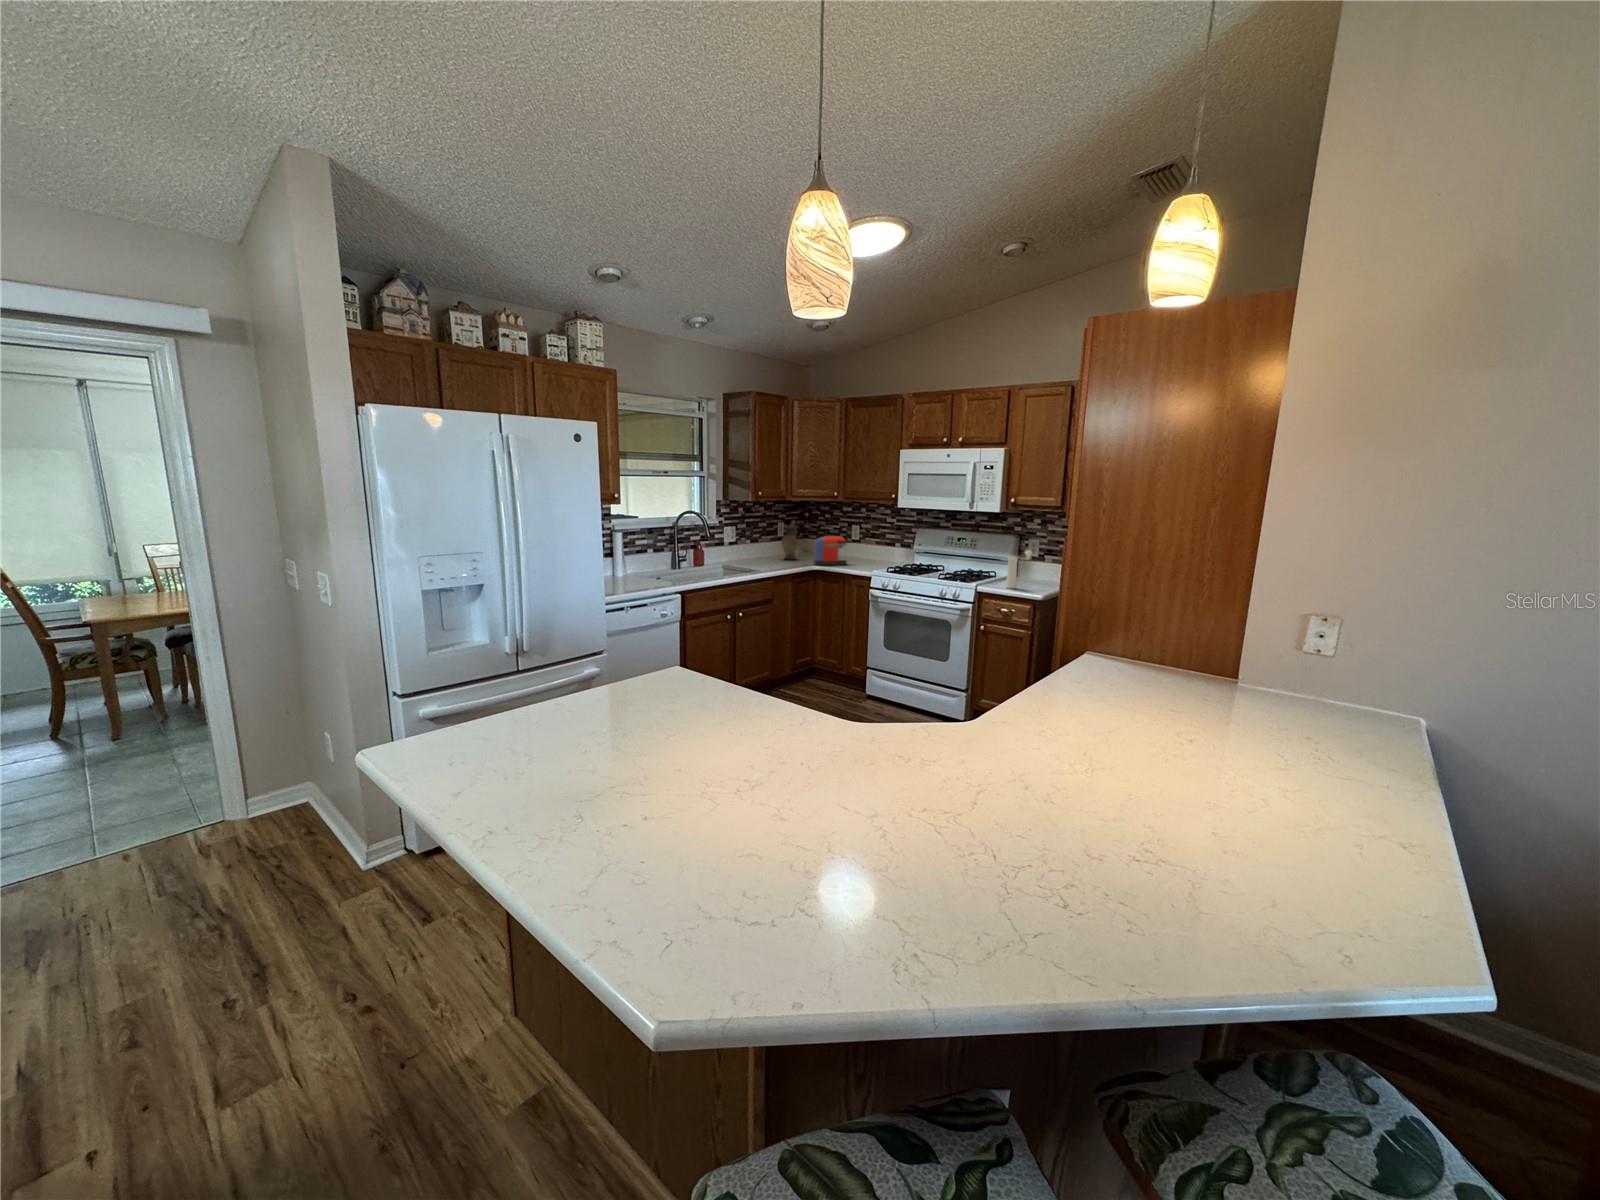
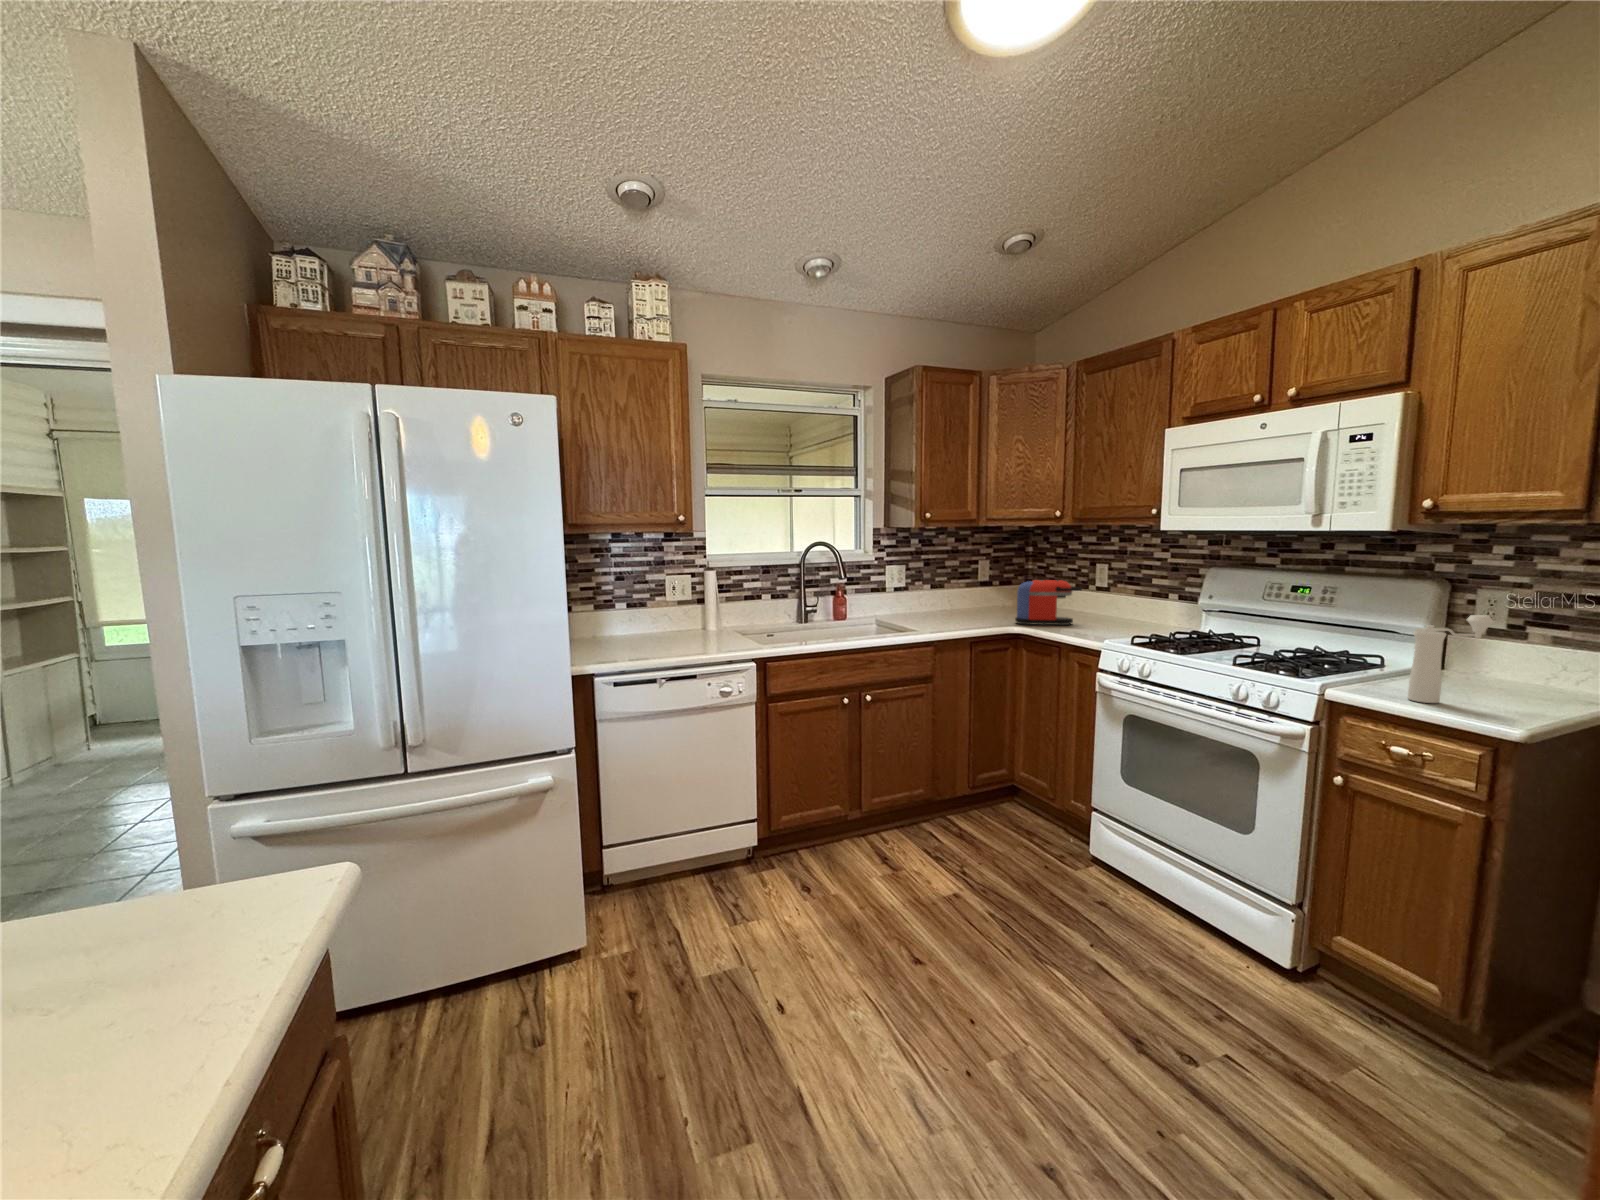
ceramic pitcher: present [781,521,797,559] -> none [976,557,1003,613]

